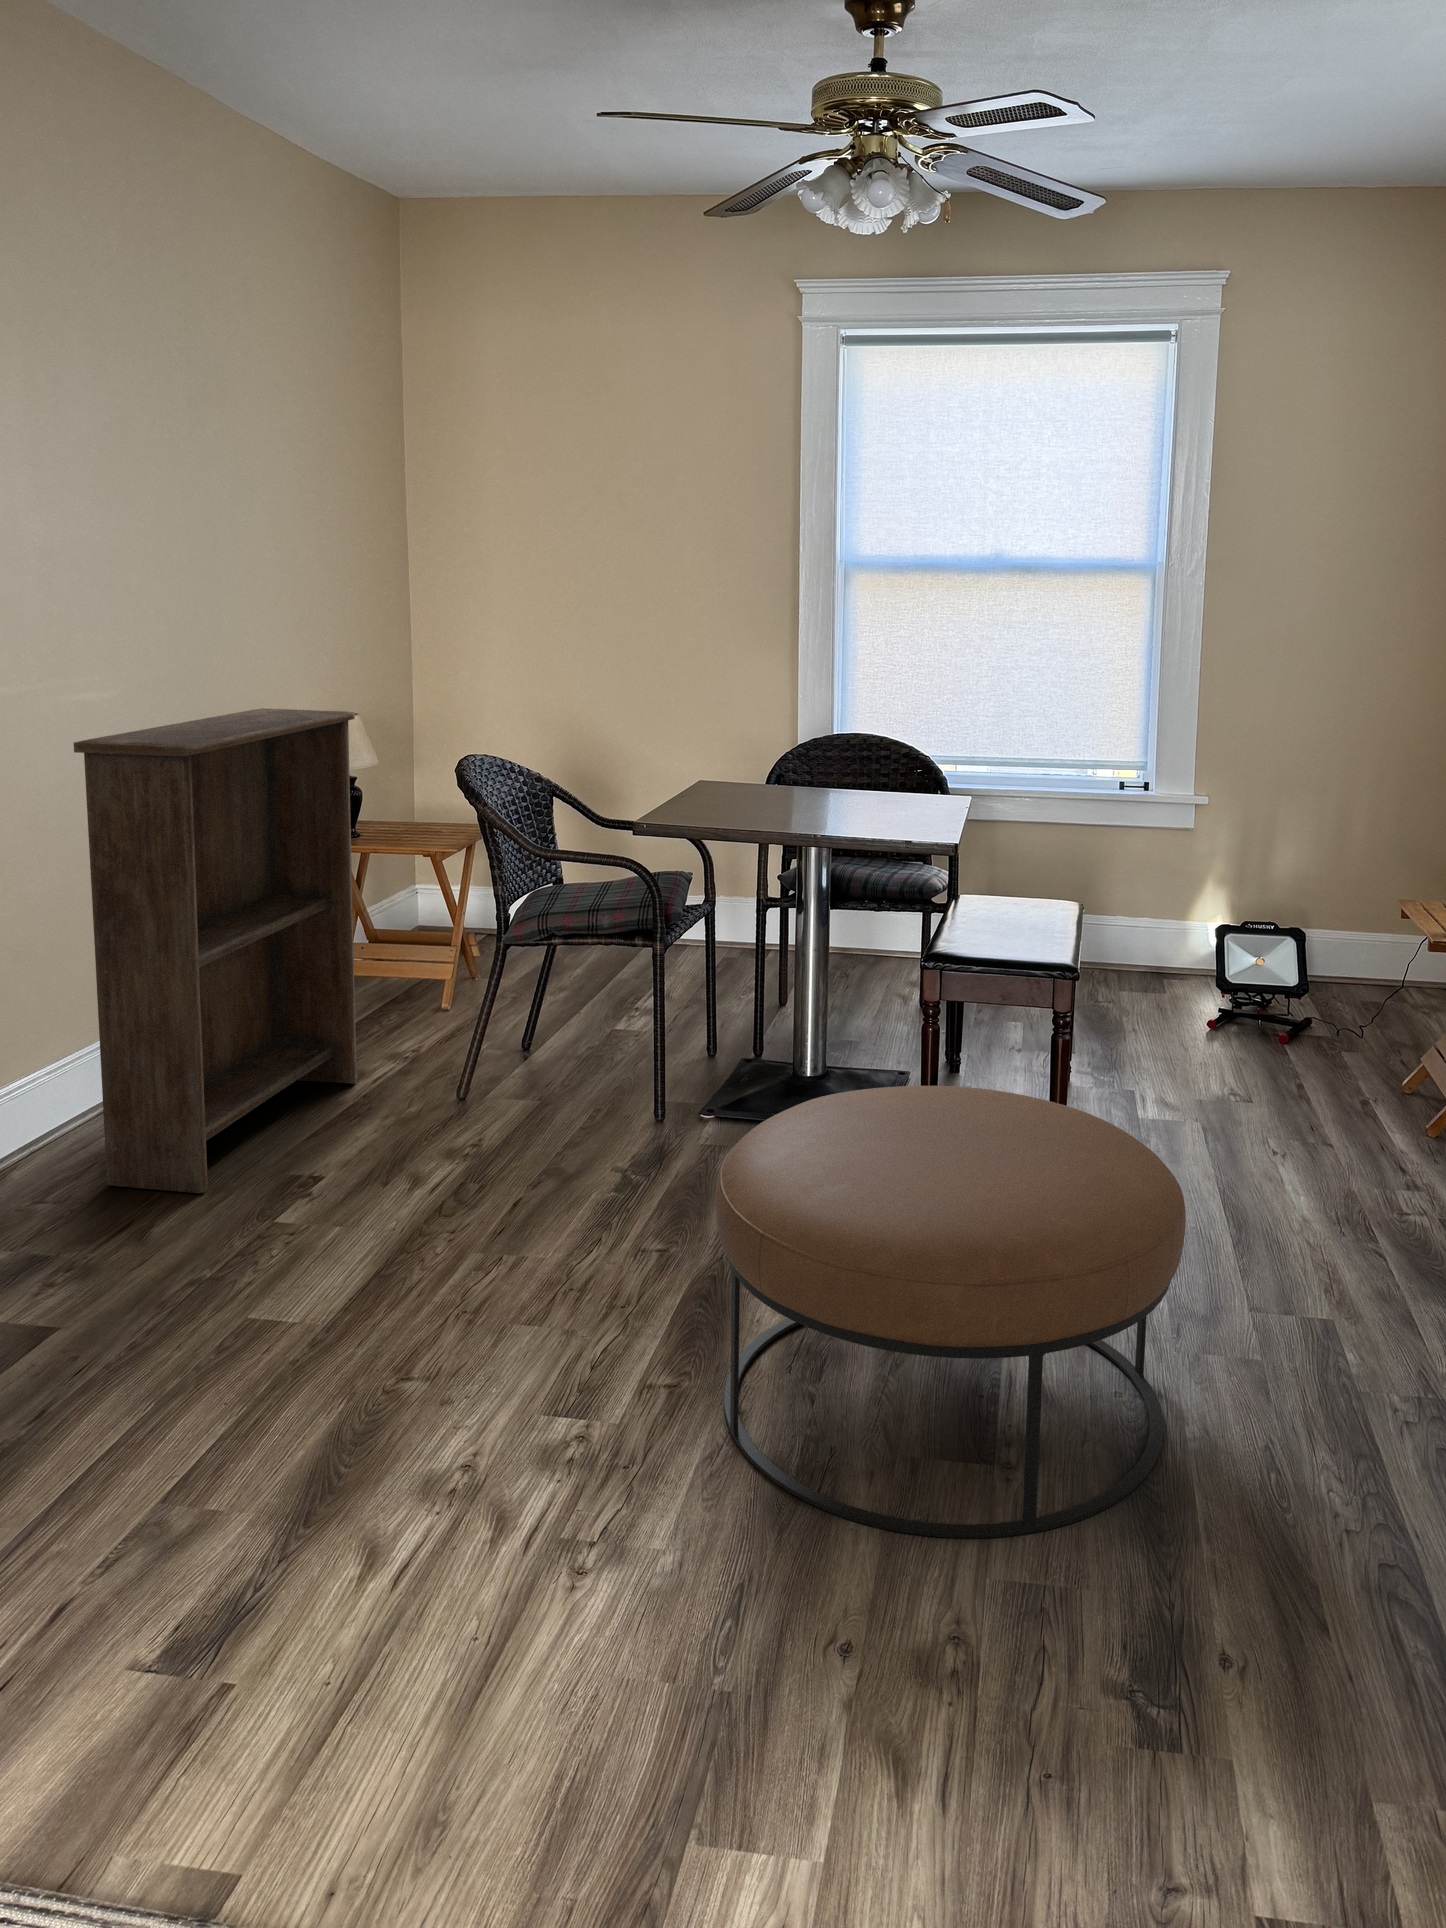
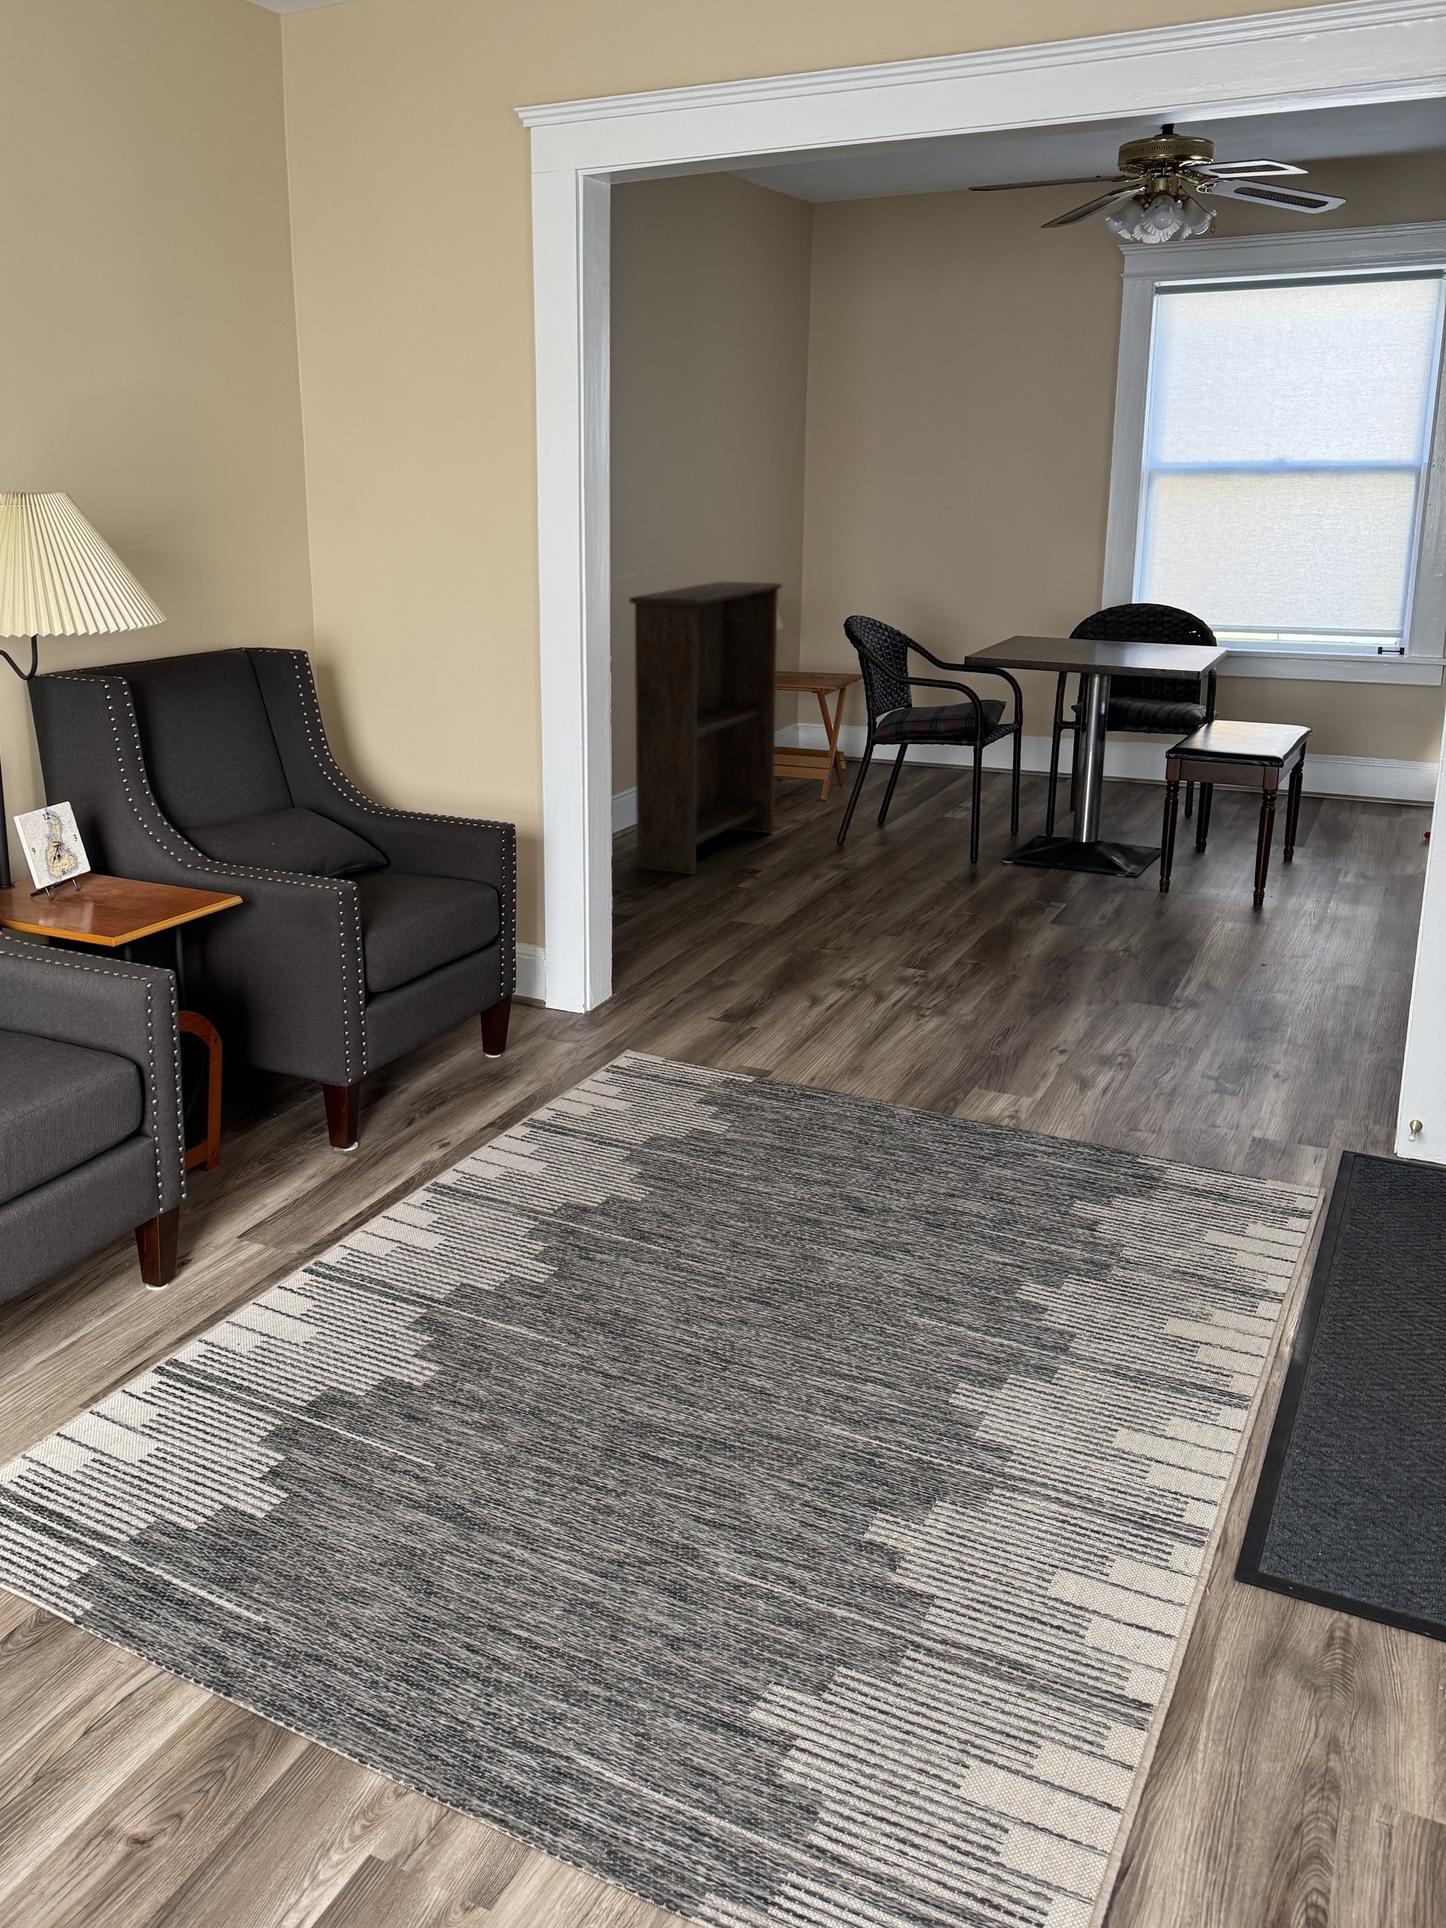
ottoman: present [716,1086,1186,1538] -> none [1011,811,1305,1030]

